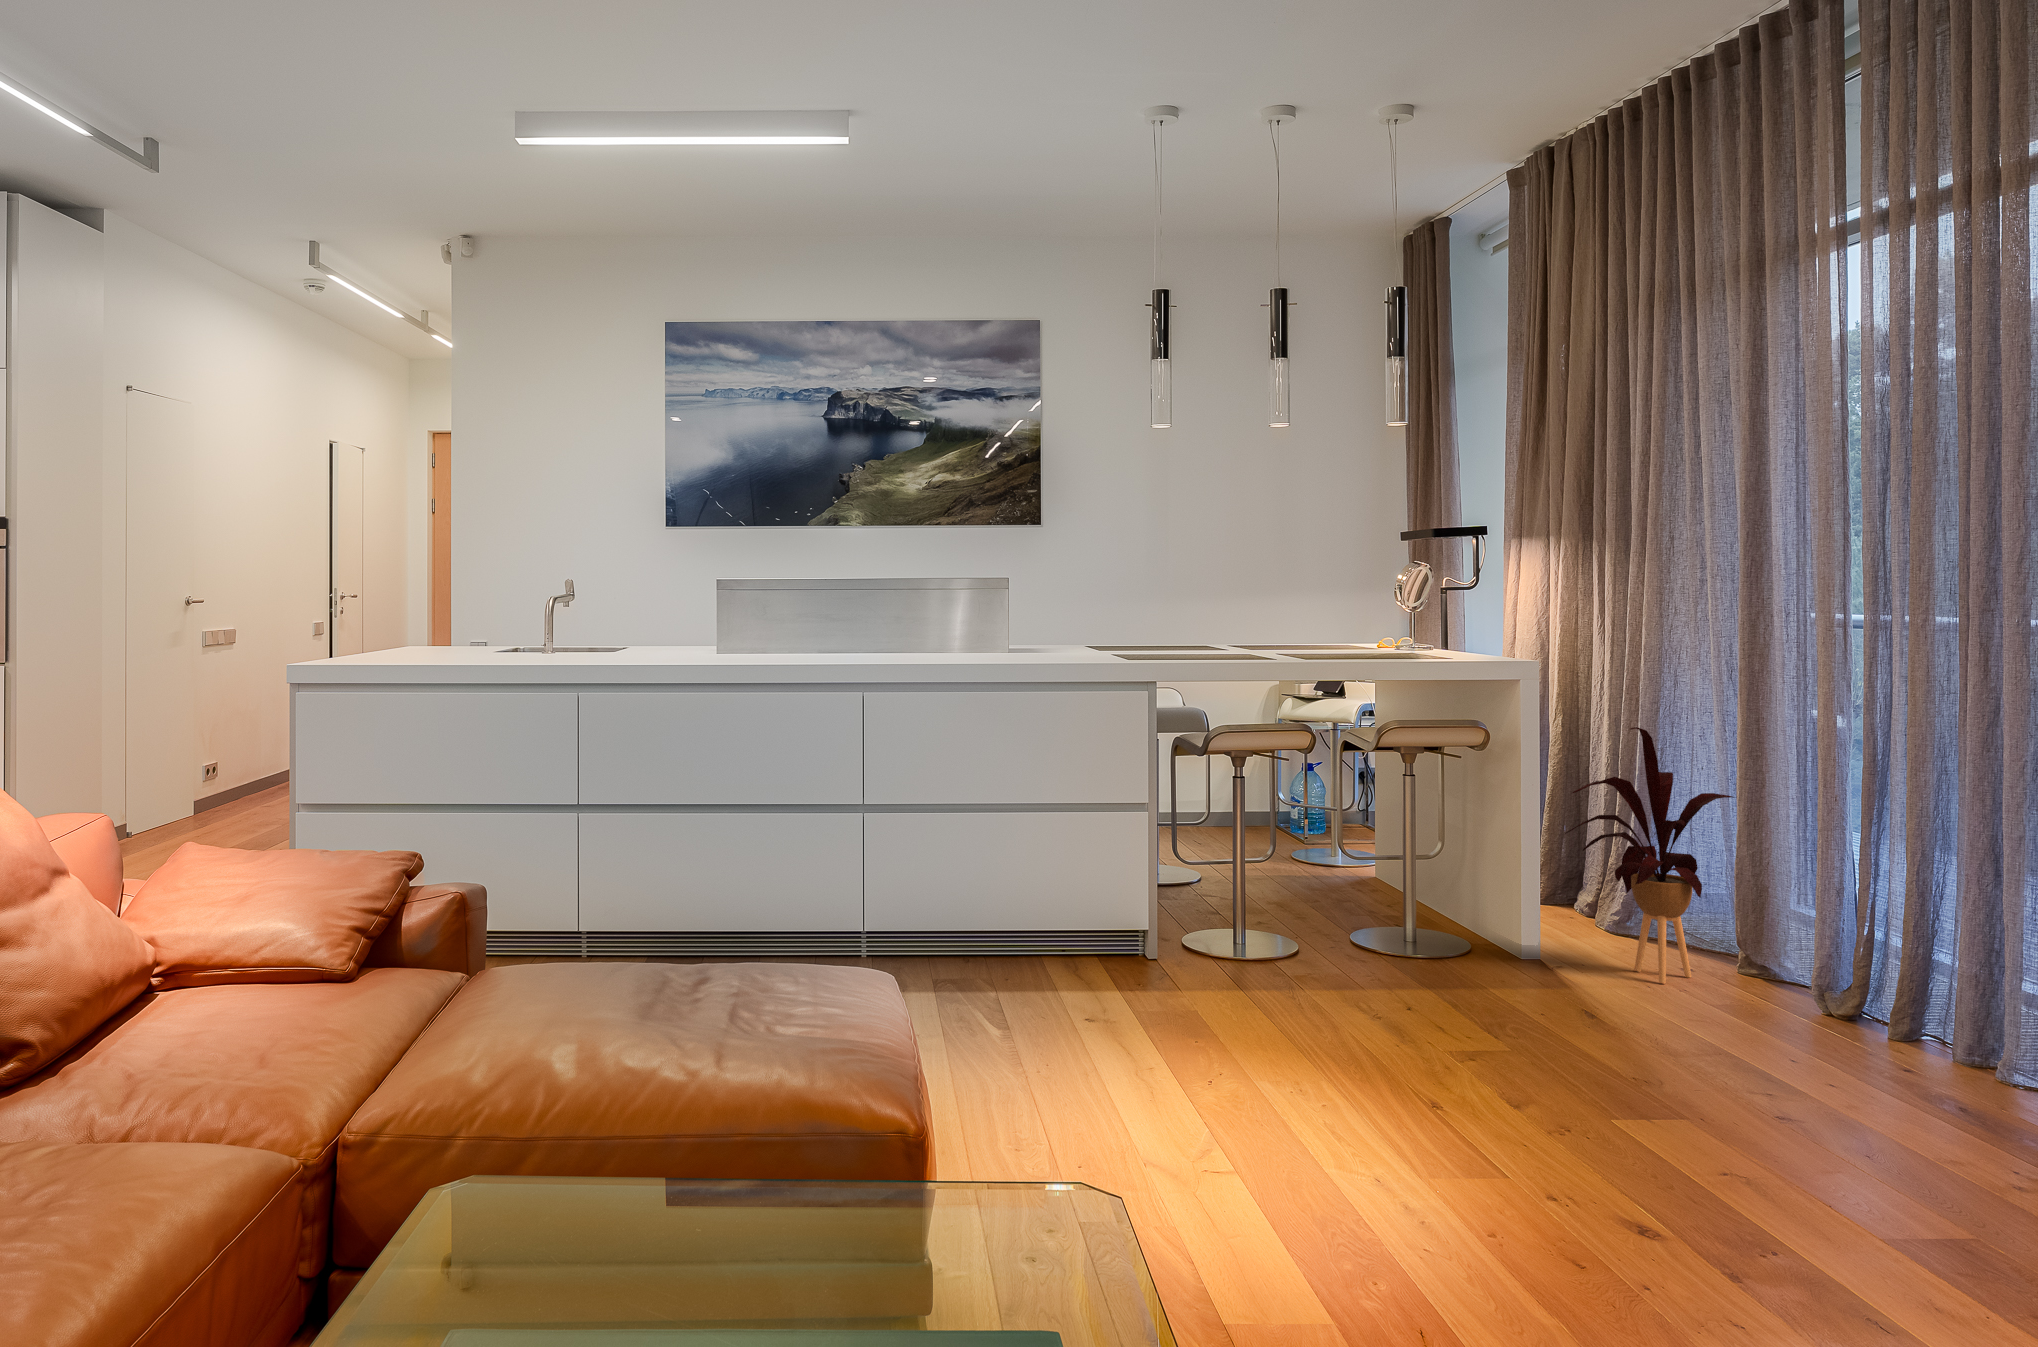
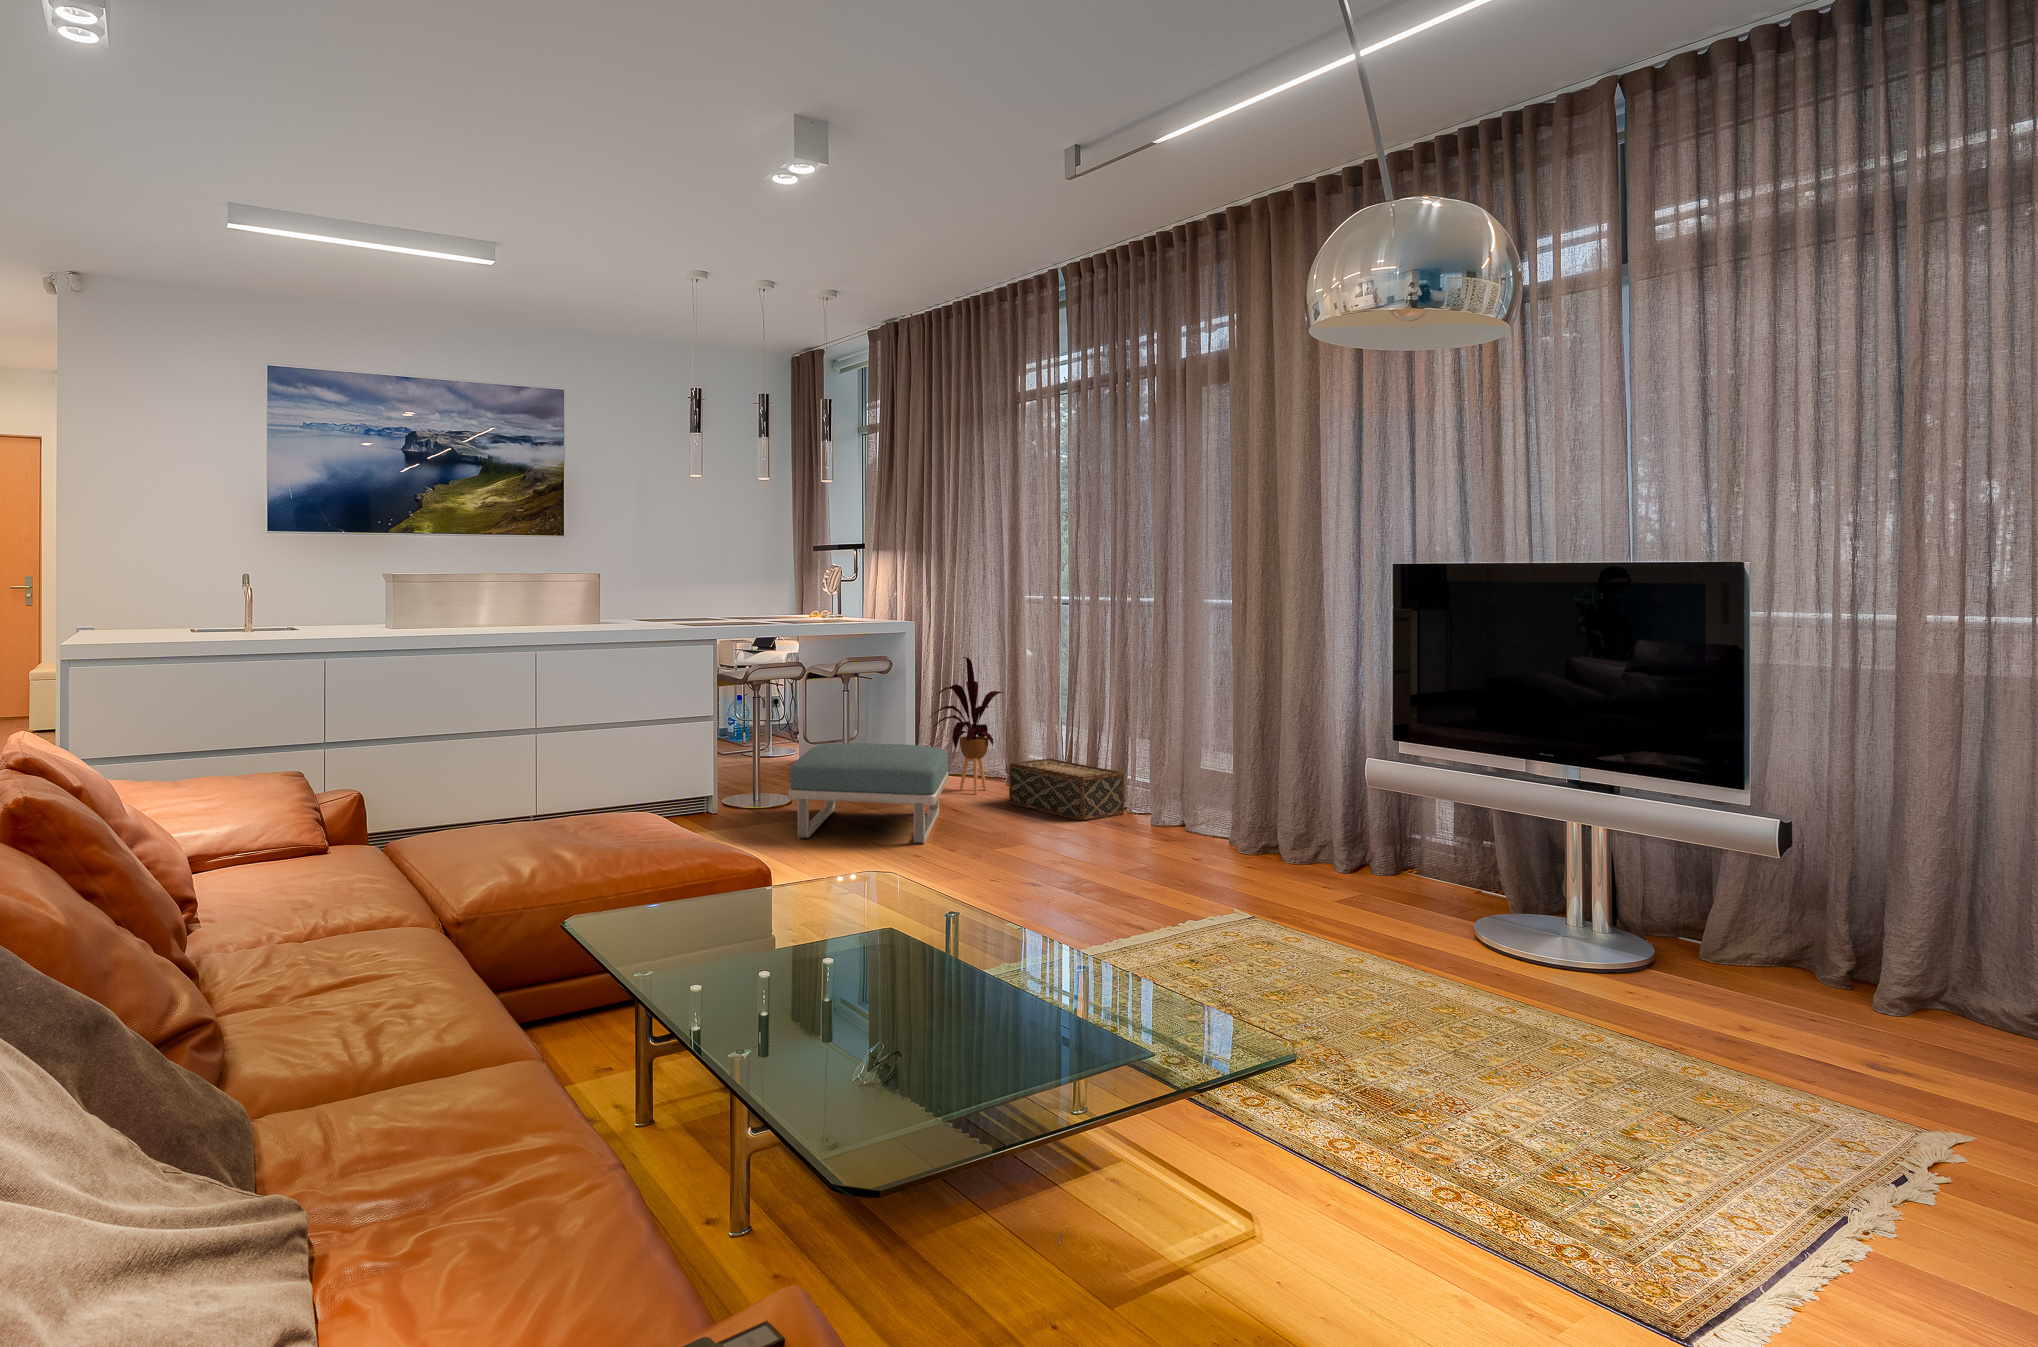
footstool: none [1229,866,1570,1078] -> present [788,743,948,844]
woven basket: none [1719,936,1986,1080] -> present [1009,759,1124,820]

